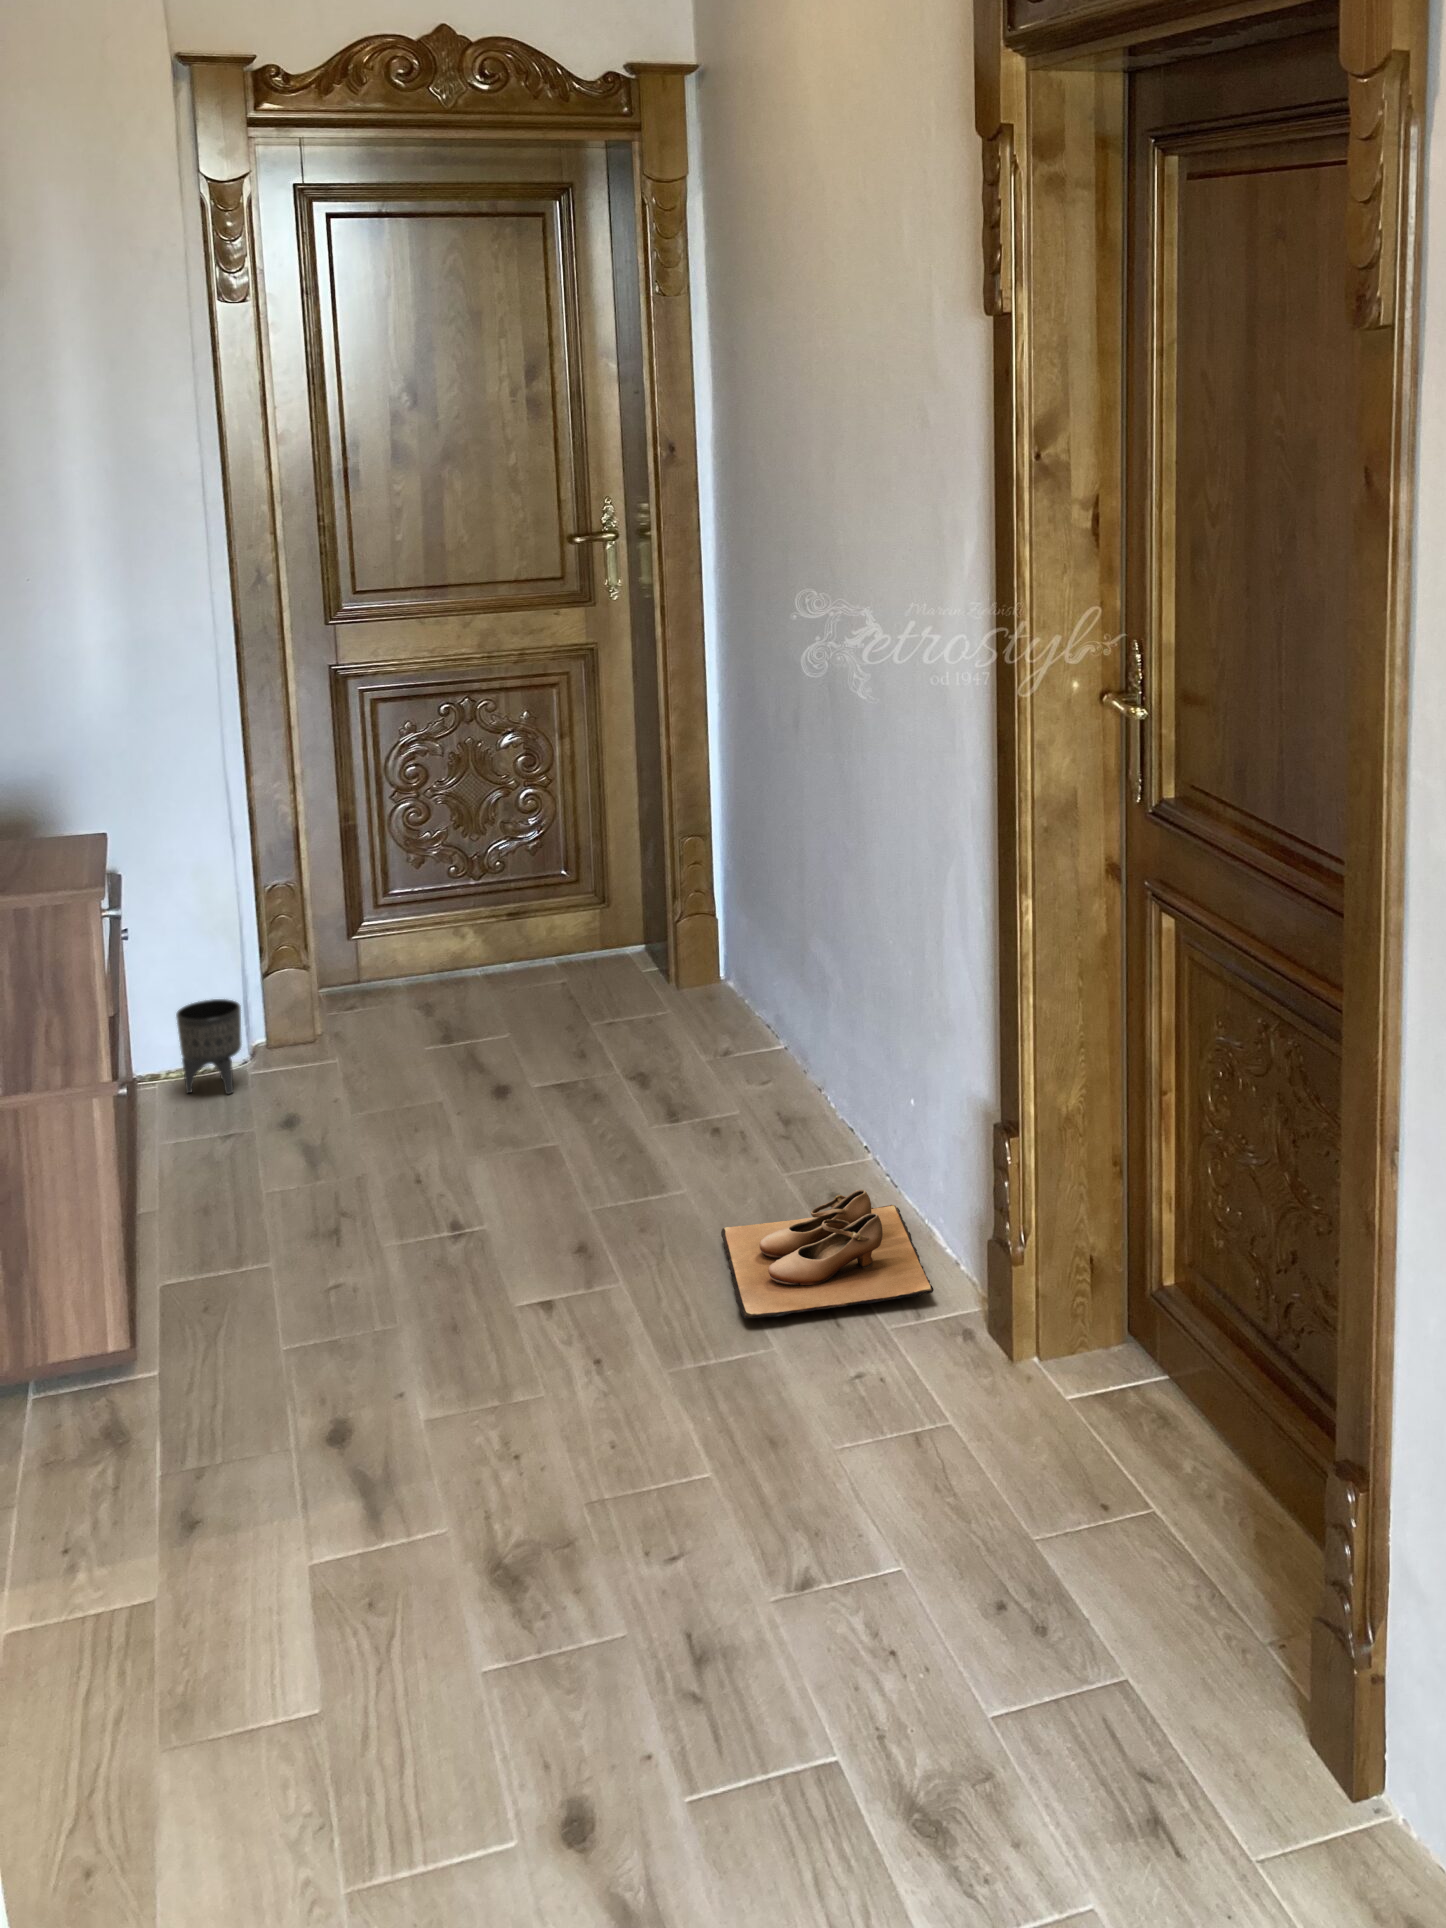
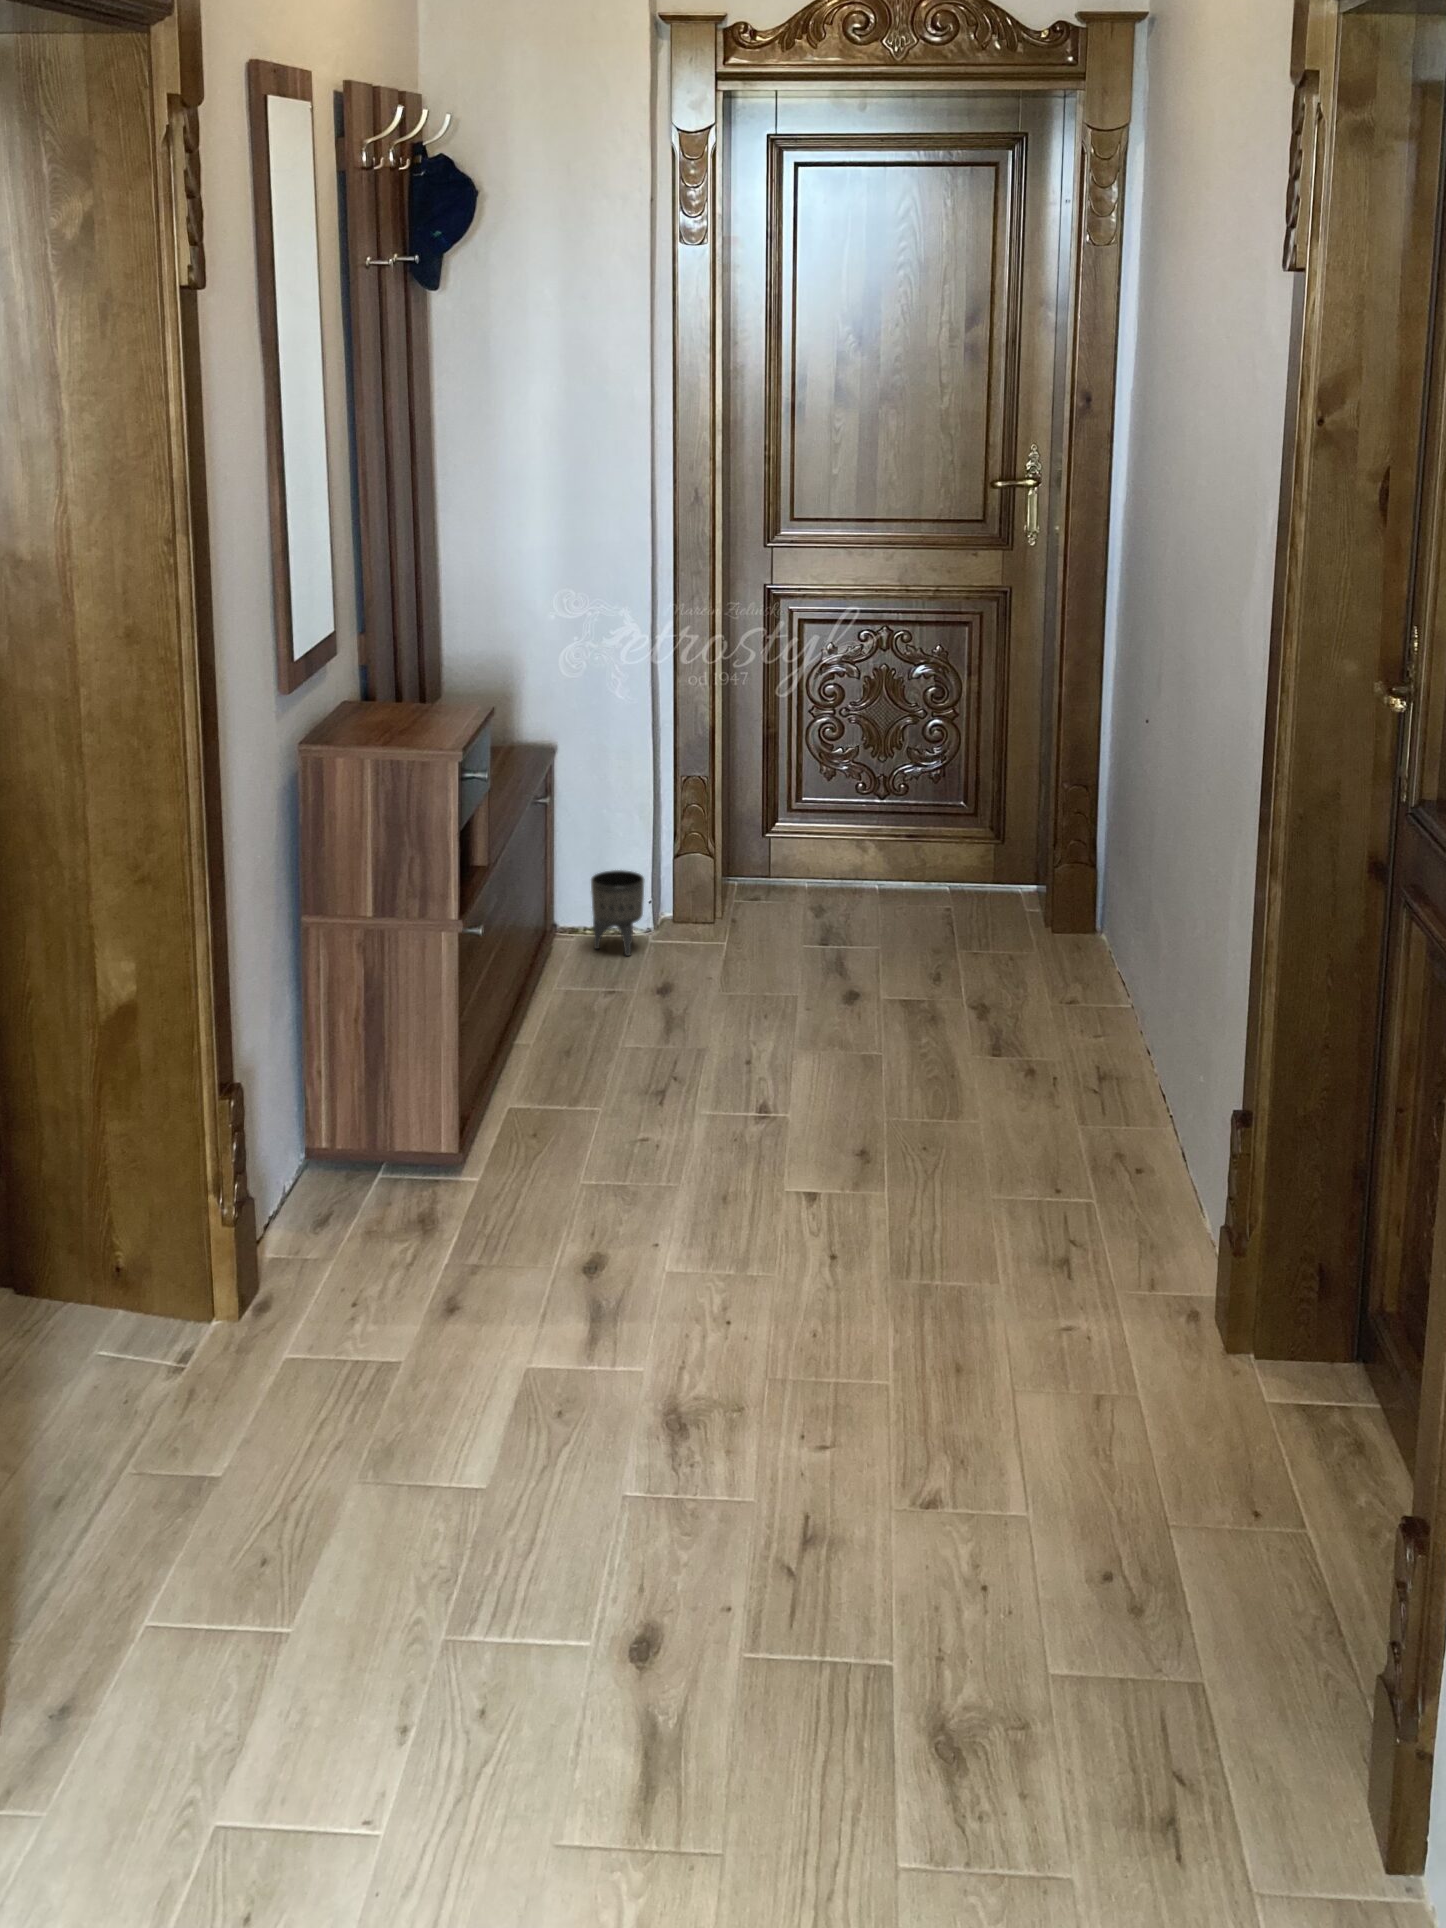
shoe: present [721,1190,934,1319] -> none [977,1155,1175,1271]

